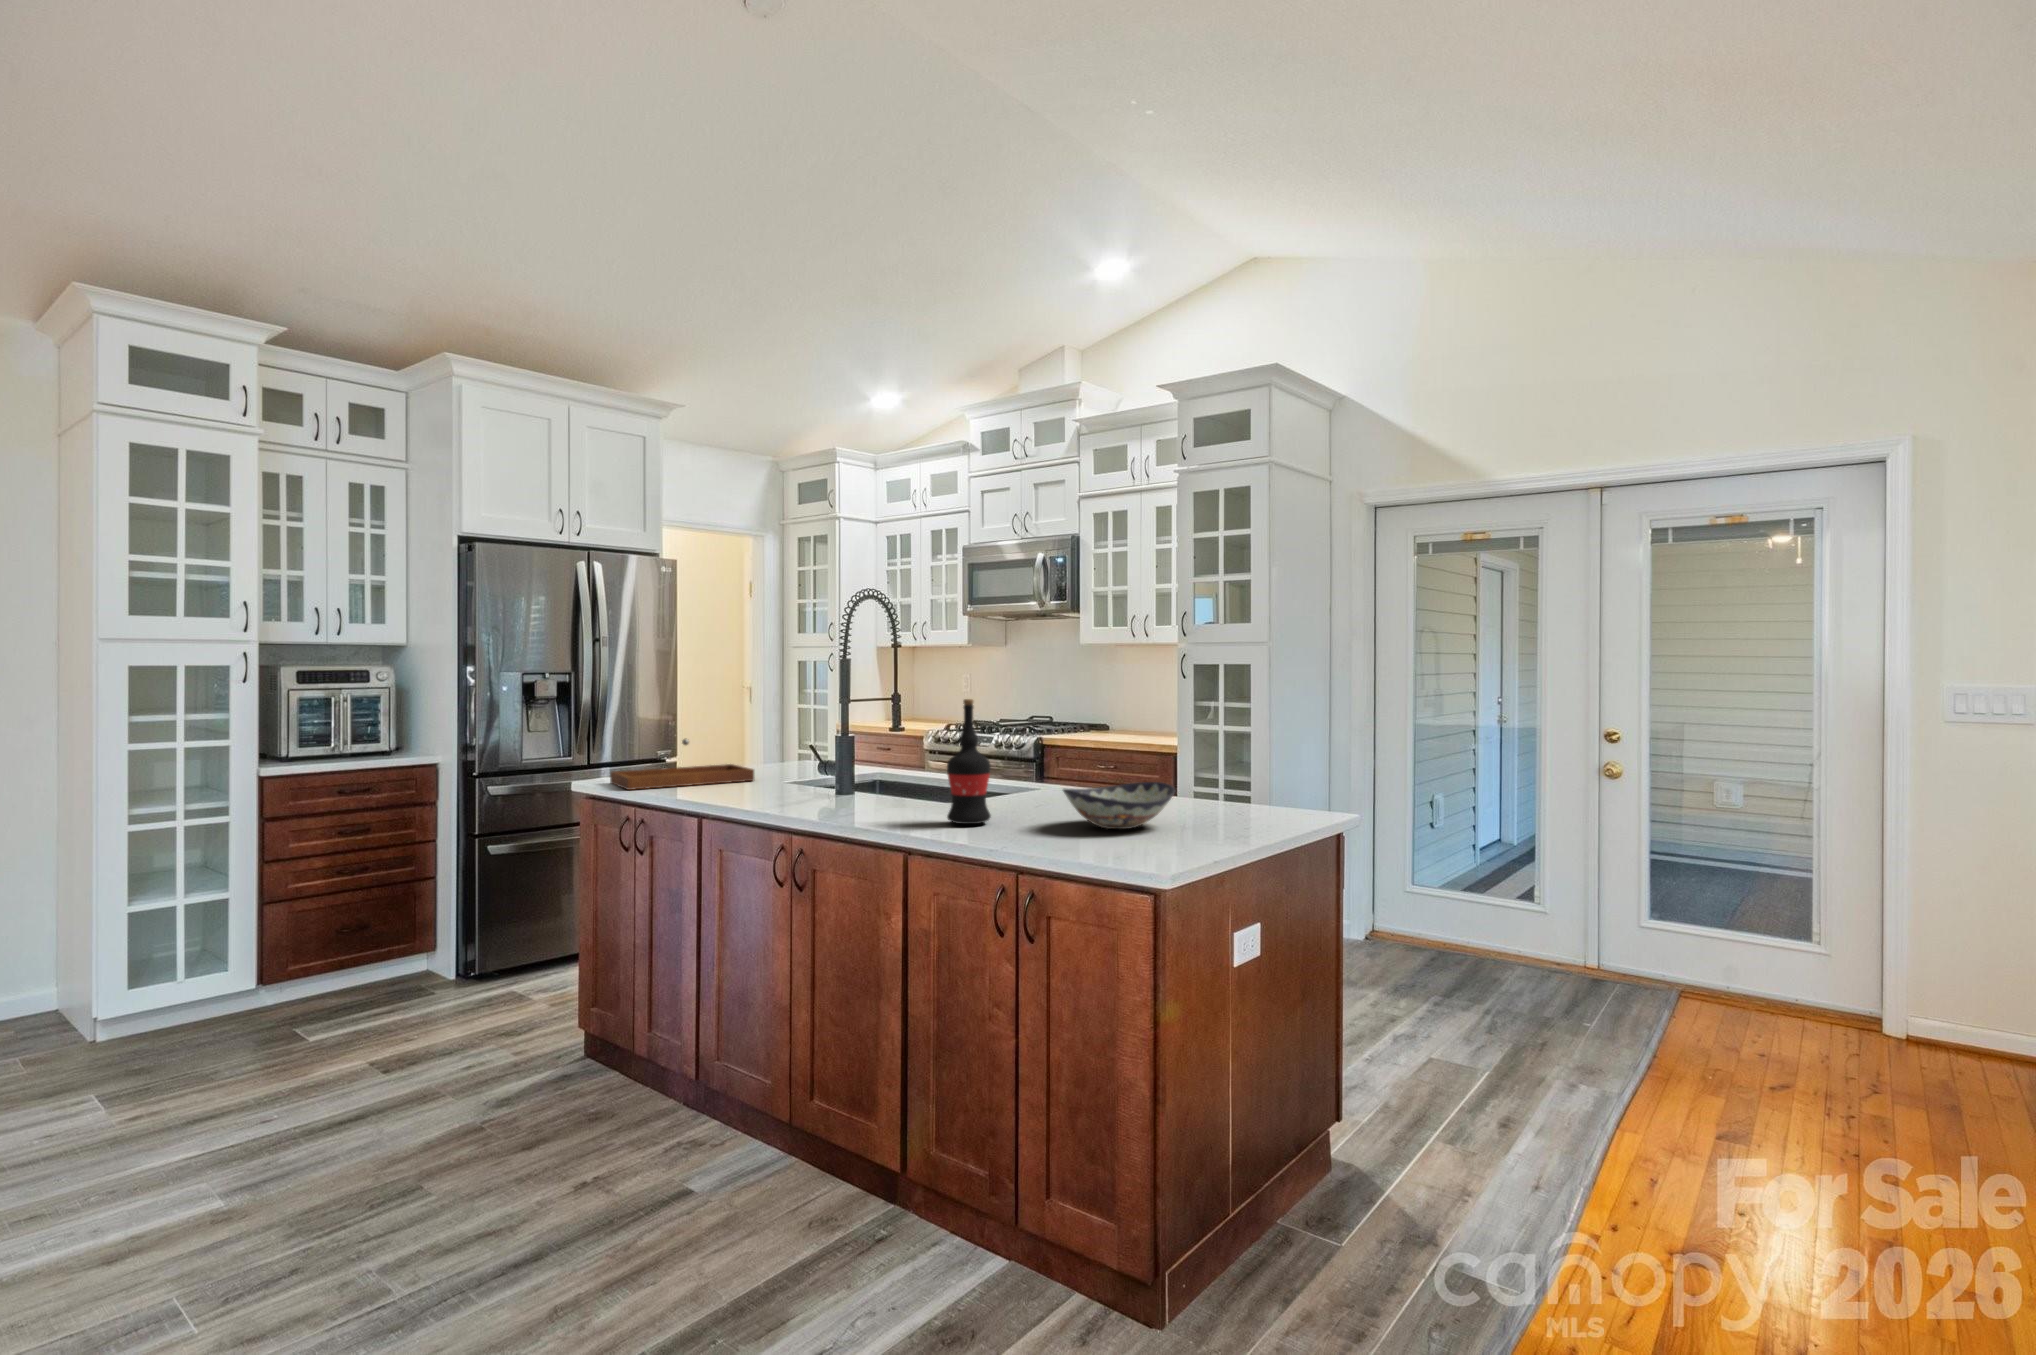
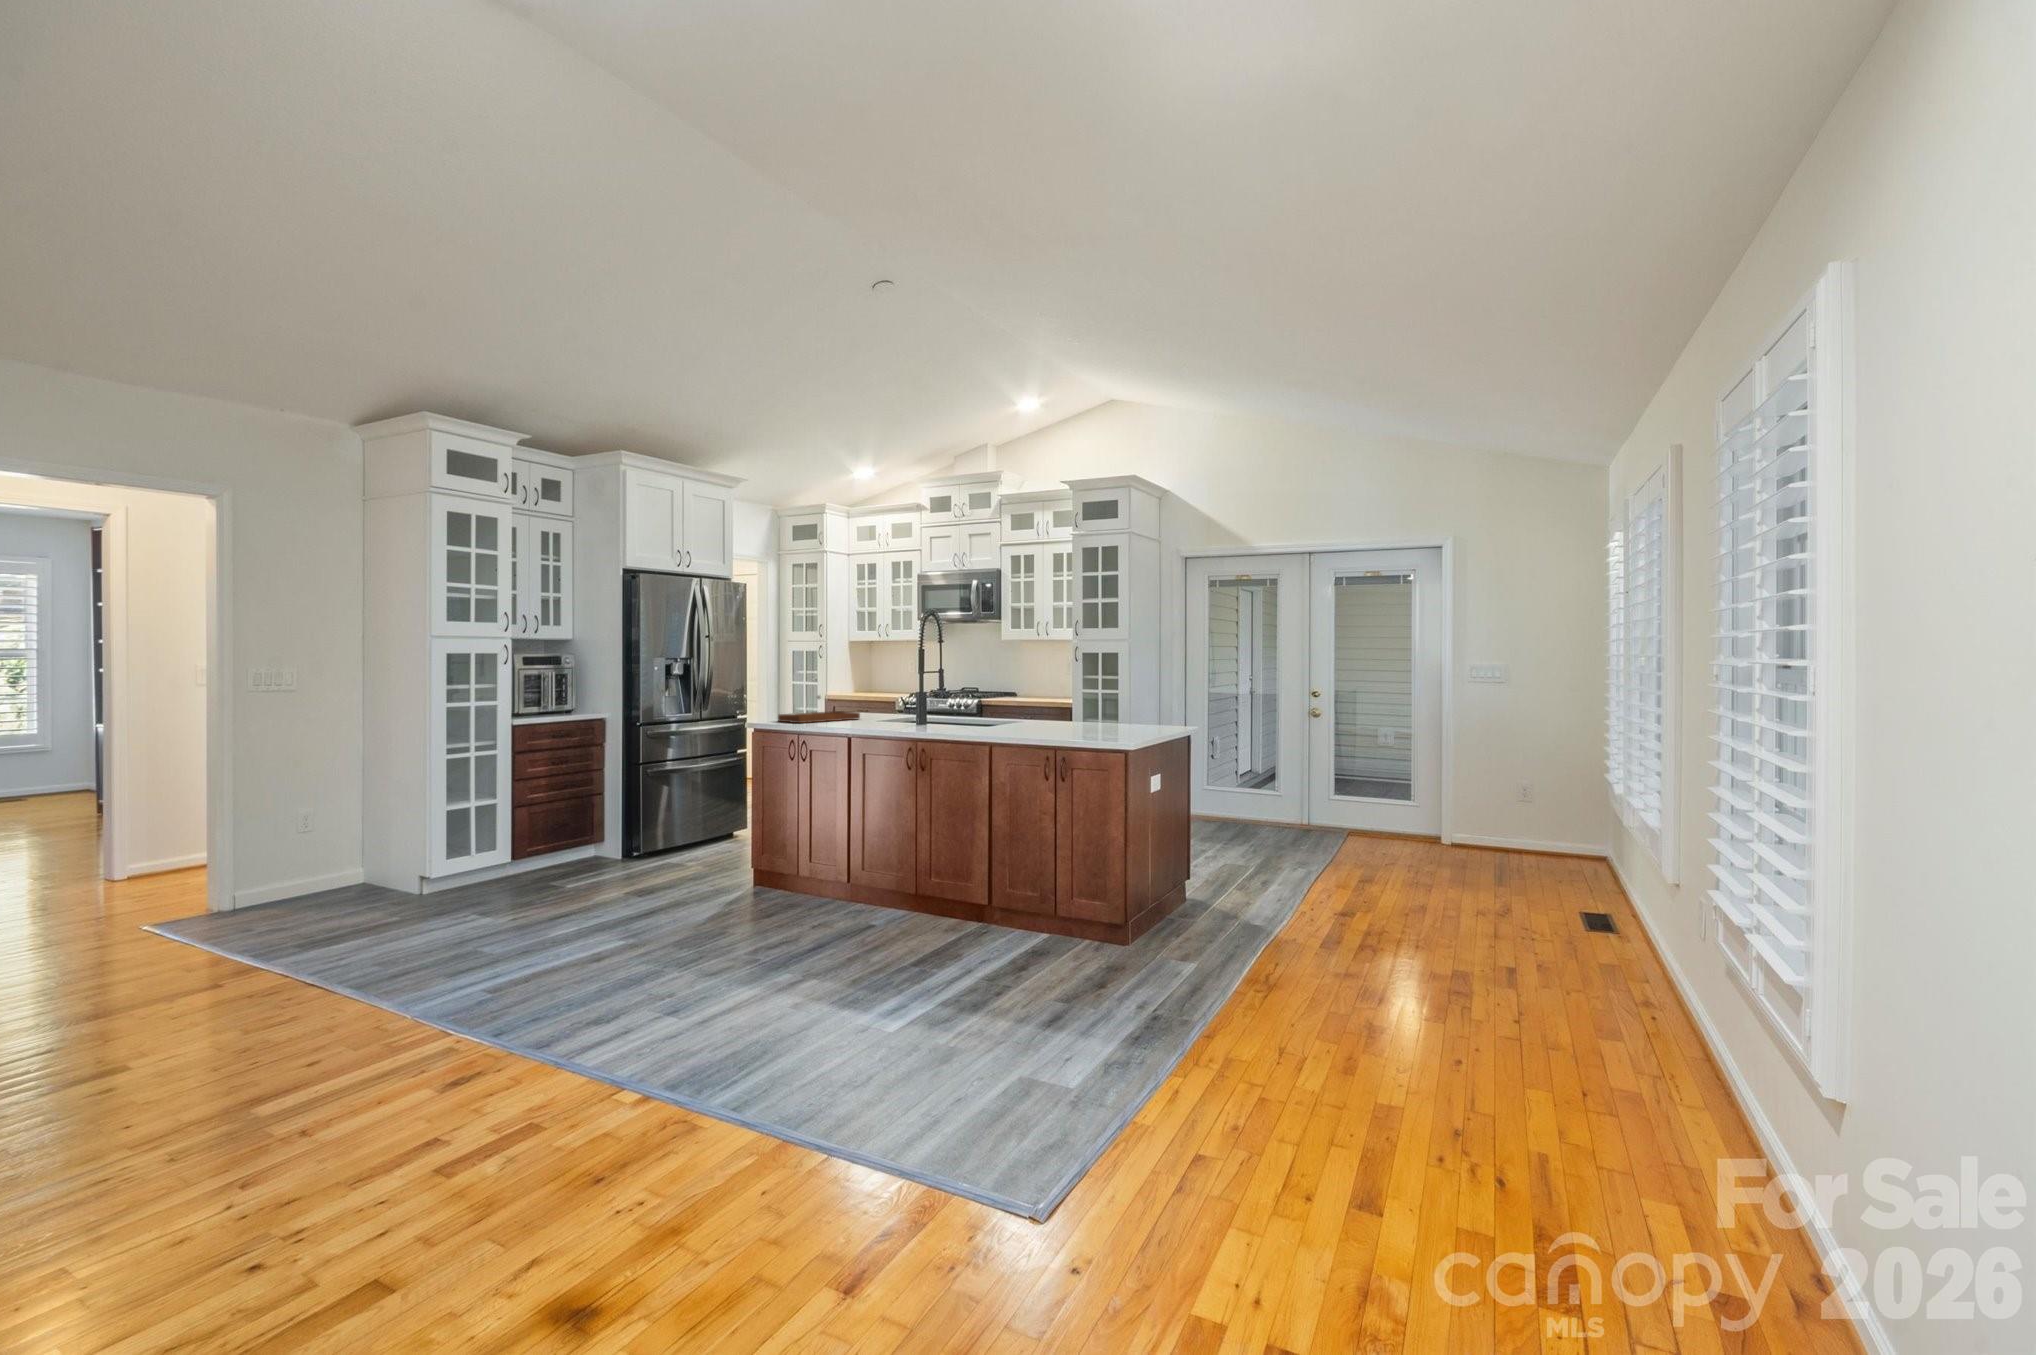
wine bottle: present [947,699,991,824] -> none [1008,668,1030,729]
decorative bowl: present [1063,782,1175,829] -> none [1066,708,1119,730]

